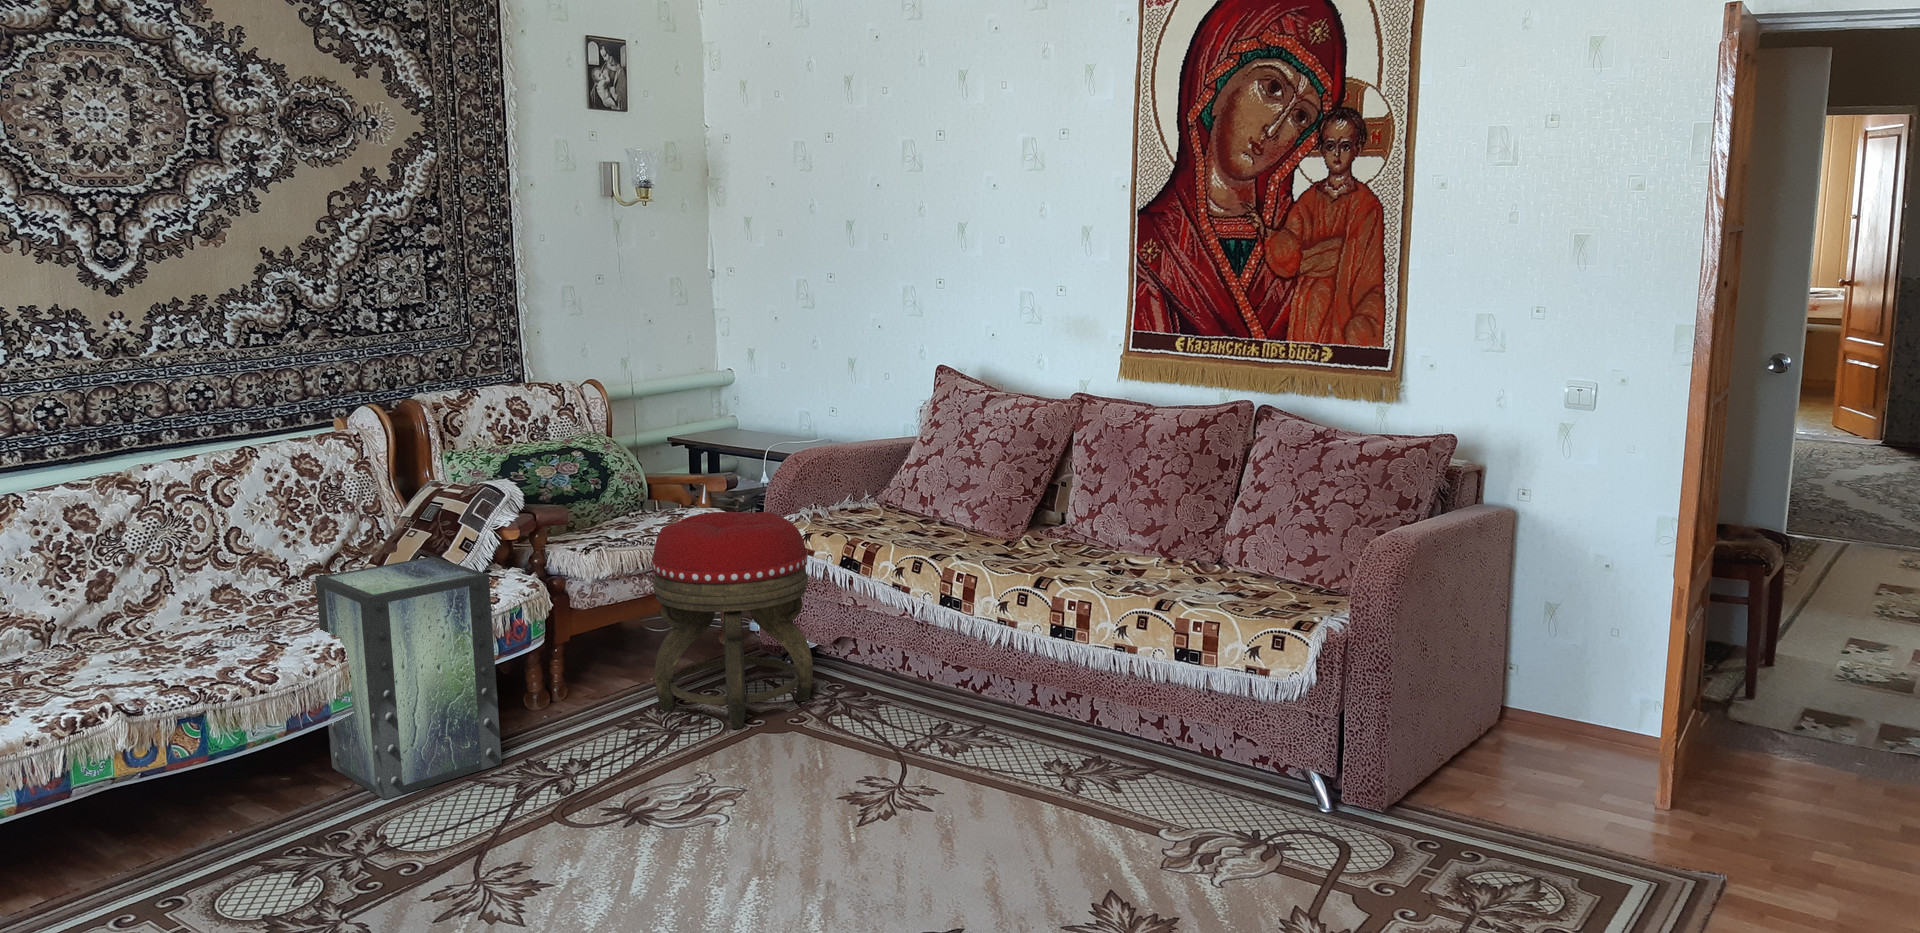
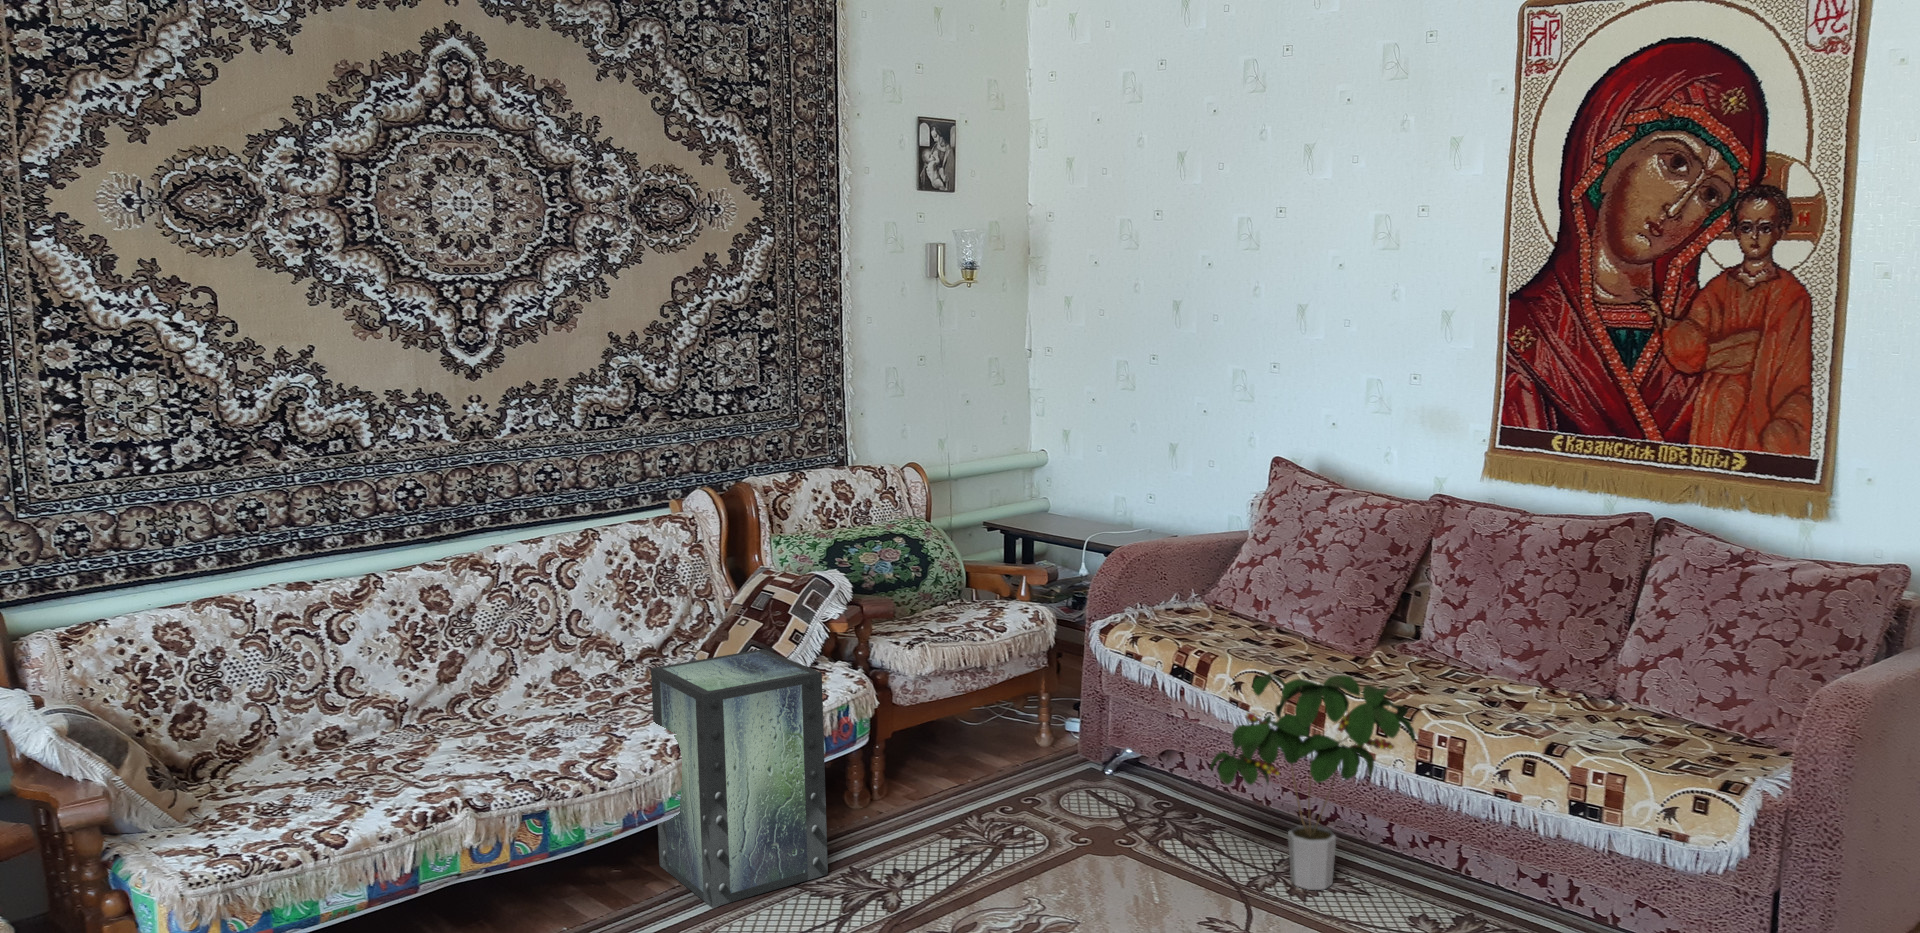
footstool: present [652,512,813,729] -> none [983,610,1152,850]
potted plant: none [859,558,1032,748] -> present [1210,673,1415,890]

